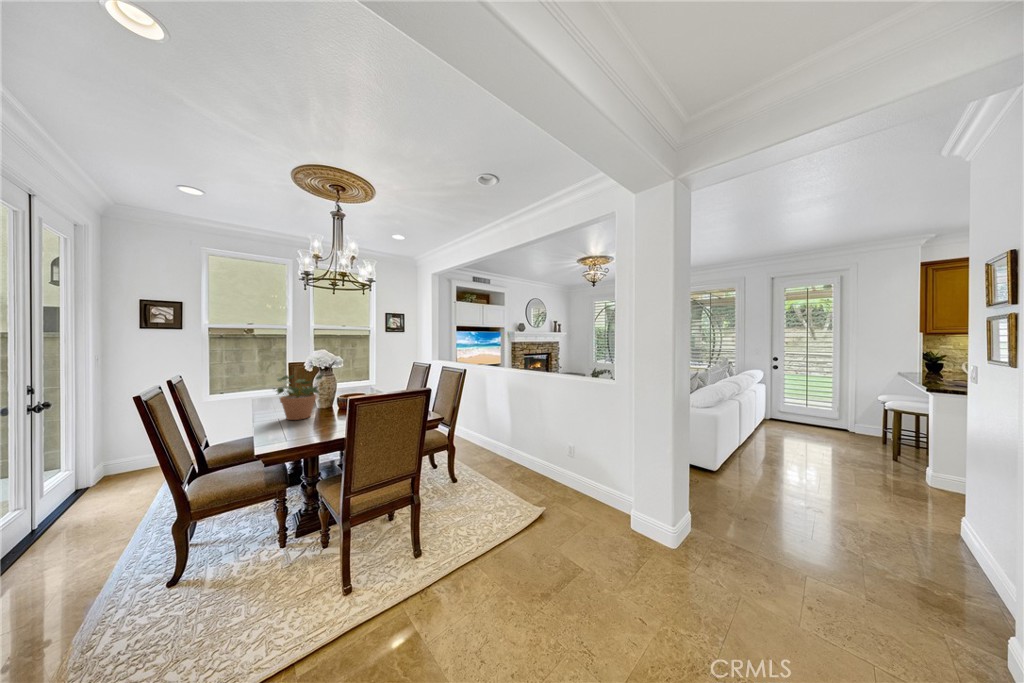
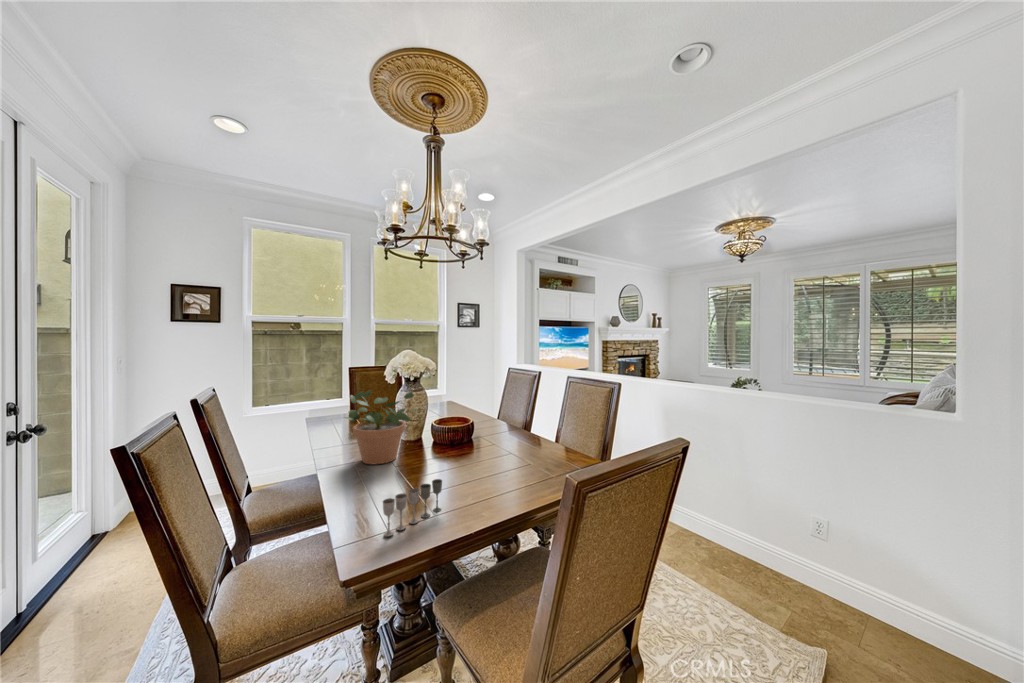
wine glass: none [286,420,326,445] -> present [383,479,442,537]

